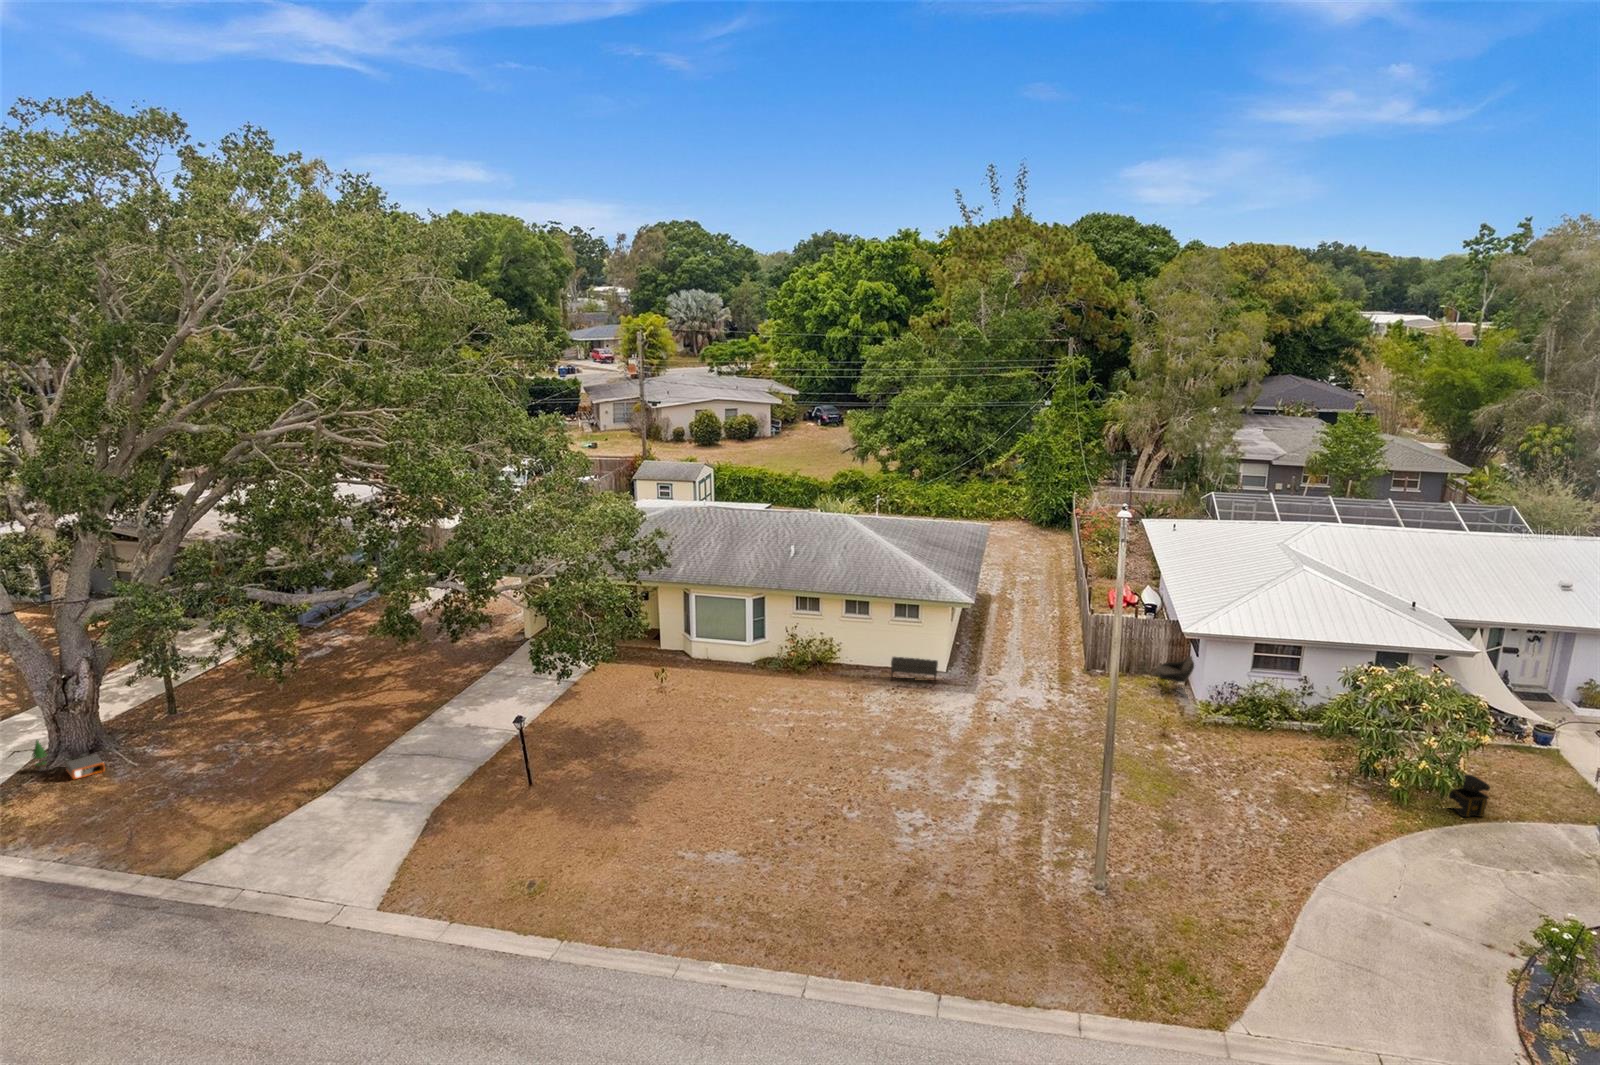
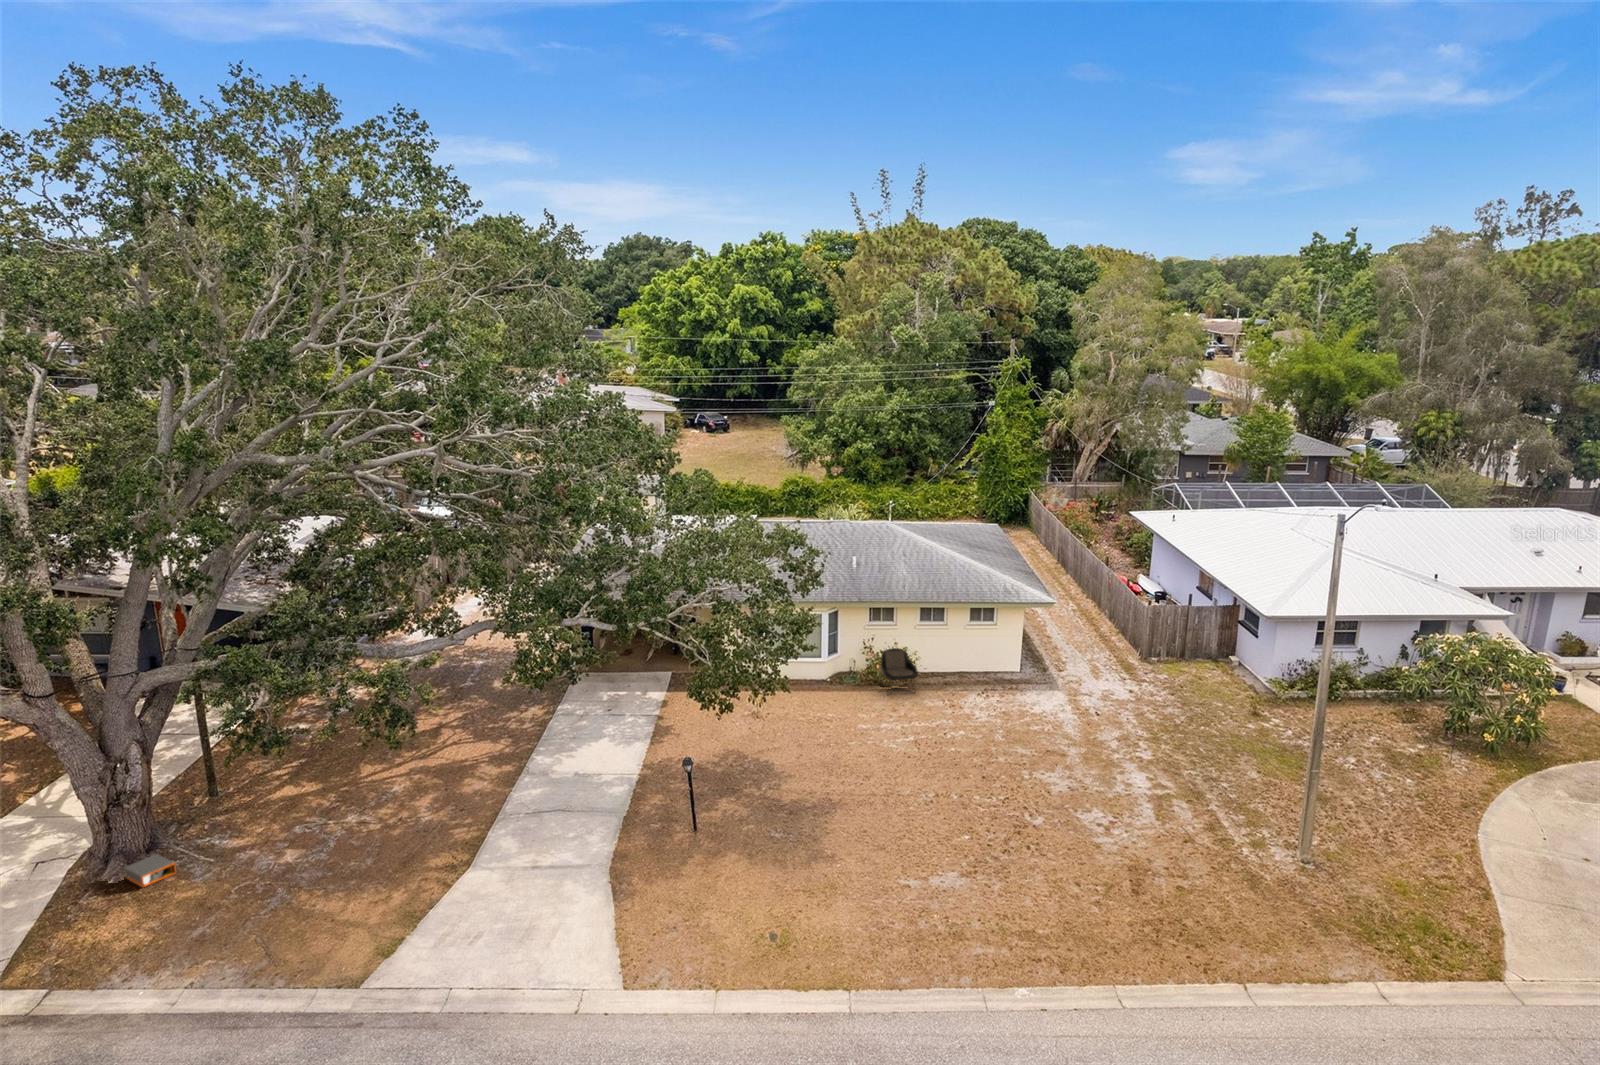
lounge chair: present [1156,656,1194,694] -> present [881,648,918,693]
bench: present [891,657,938,684] -> none [966,660,1016,685]
potted tree: present [32,740,47,771] -> none [79,844,98,883]
toolbox: present [1449,775,1490,817] -> none [1516,723,1557,761]

